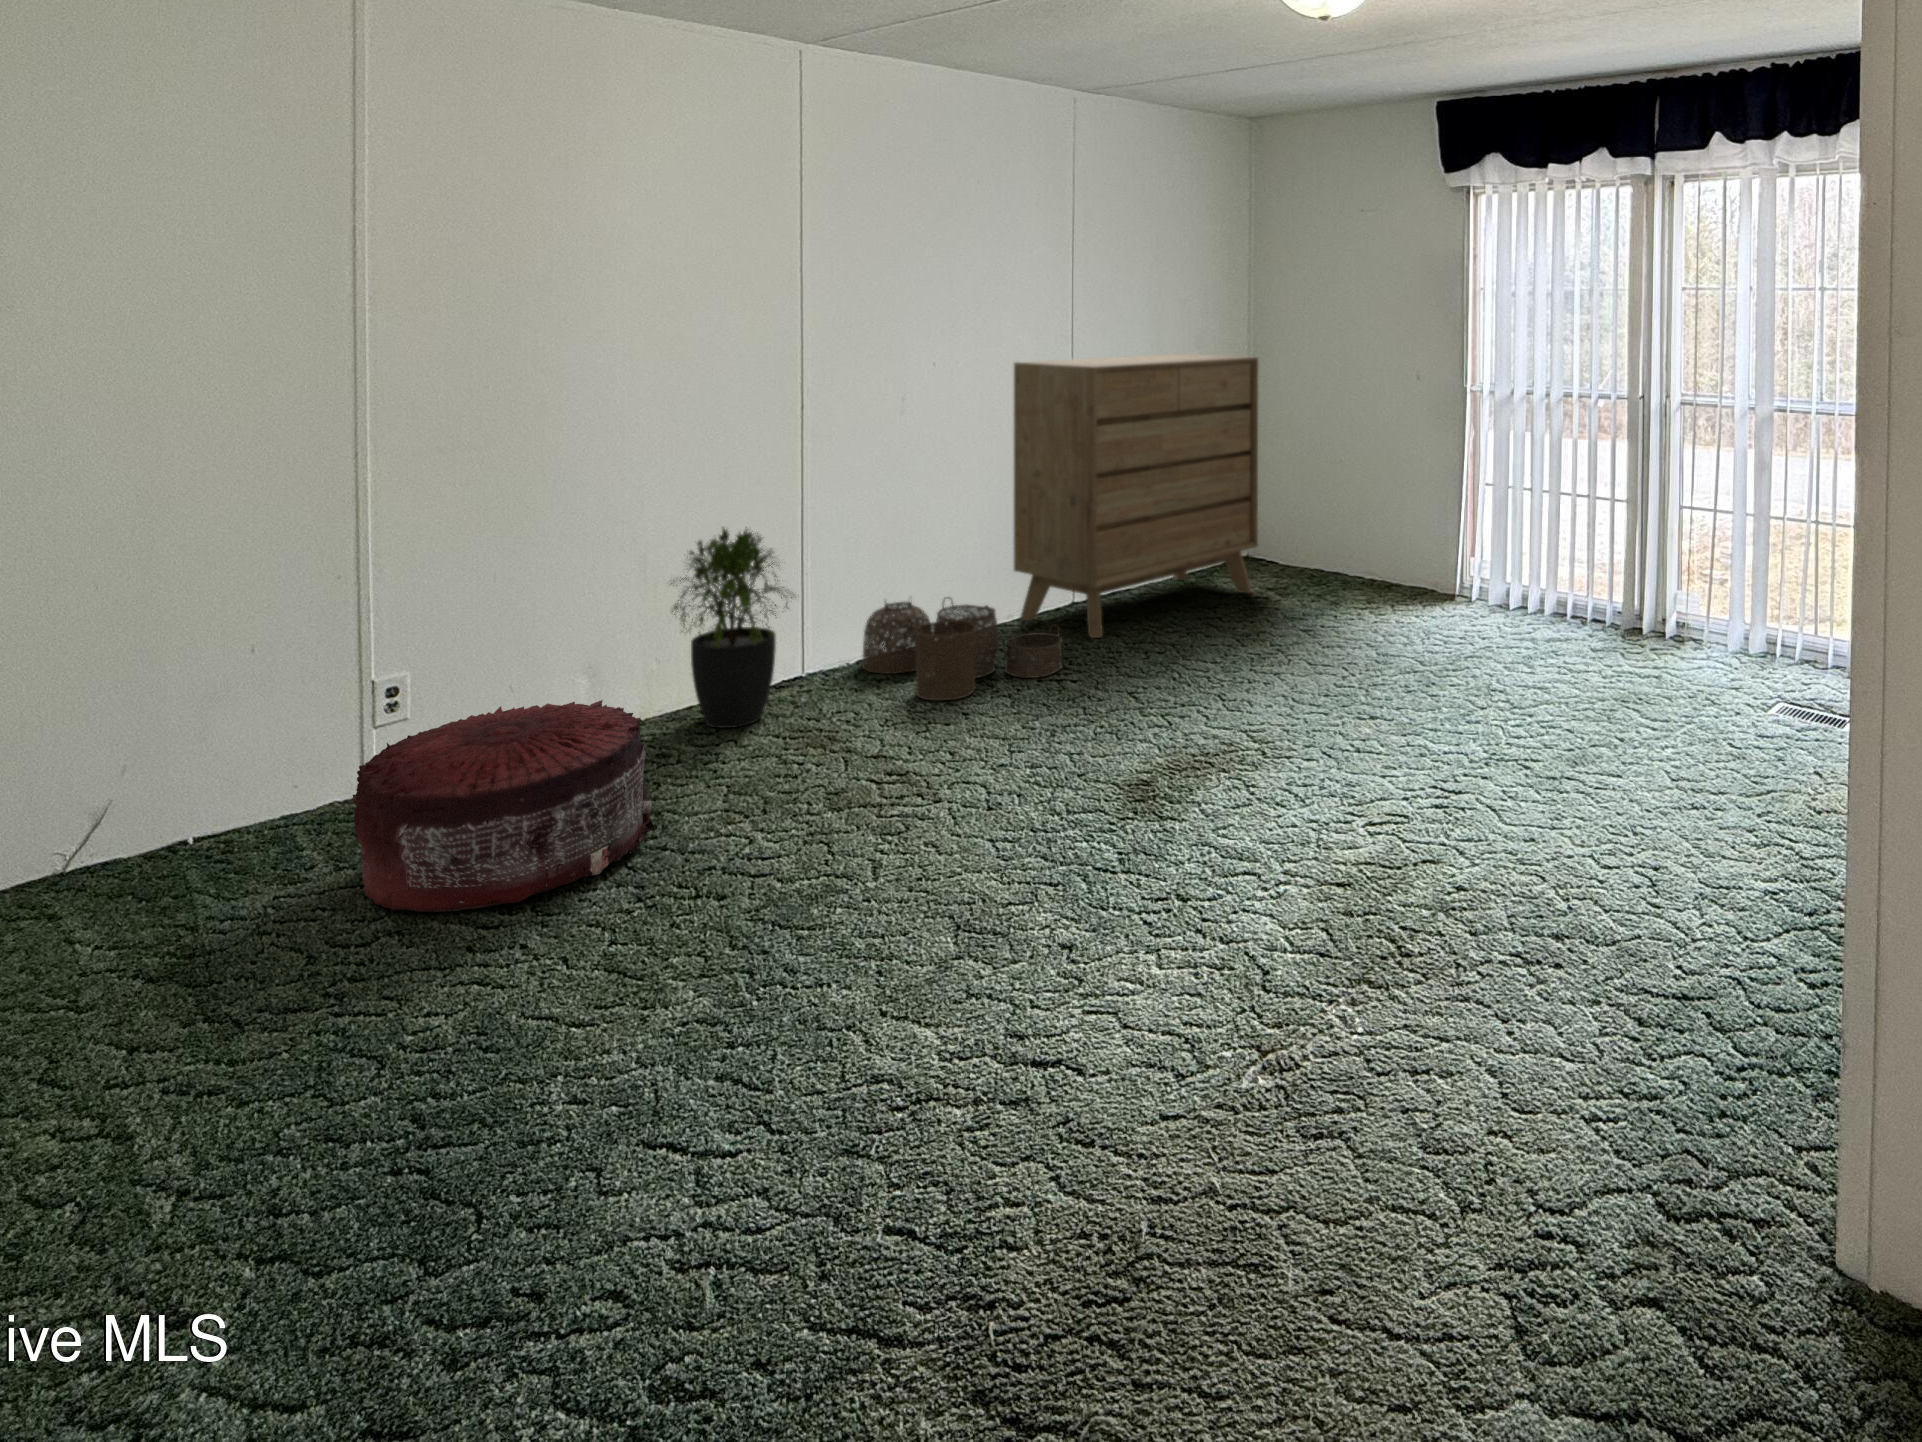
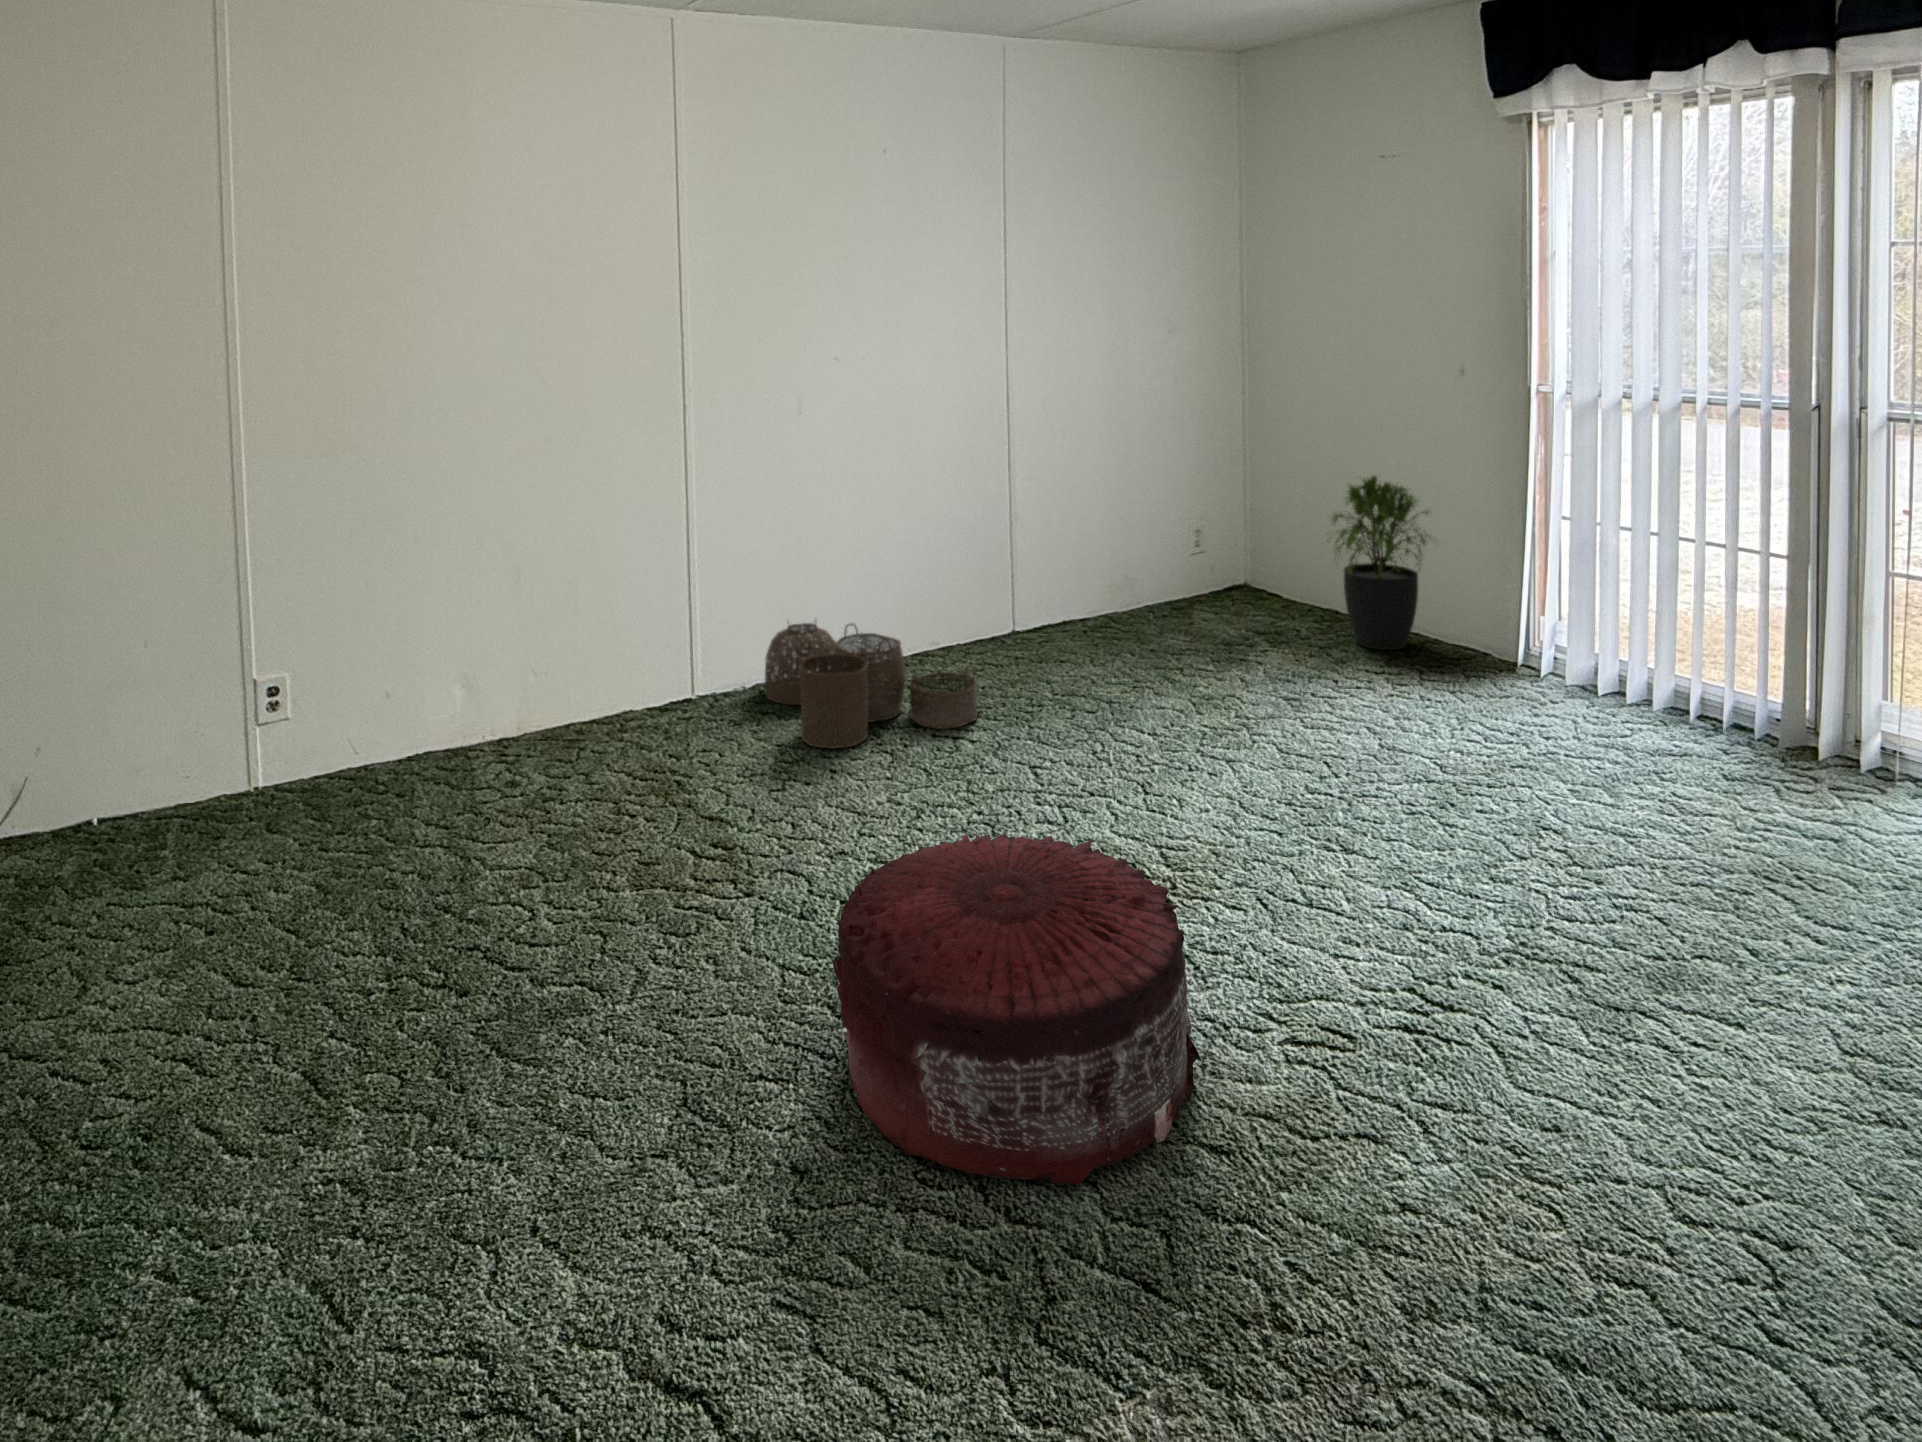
dresser: present [1014,354,1258,638] -> none [946,342,1254,680]
potted plant: present [670,527,796,728] -> present [1327,476,1431,650]
pouf: present [353,700,655,912] -> present [832,834,1201,1185]

